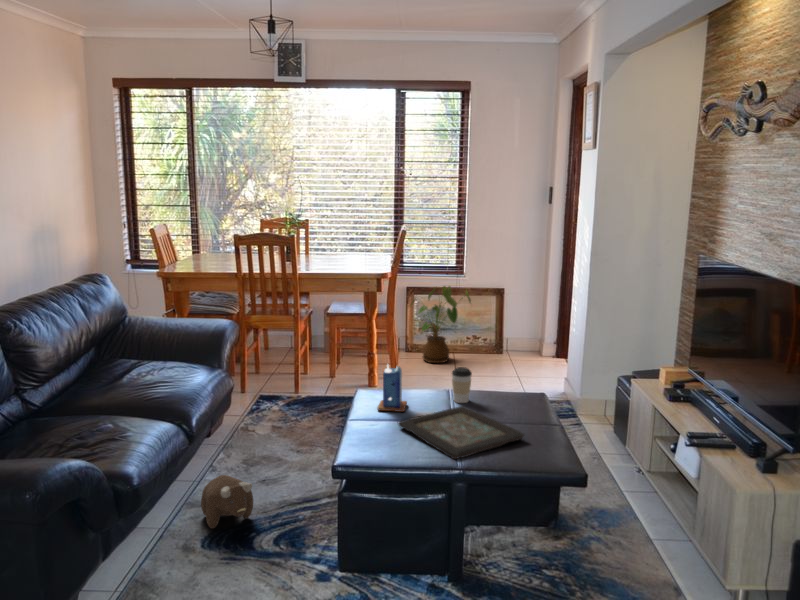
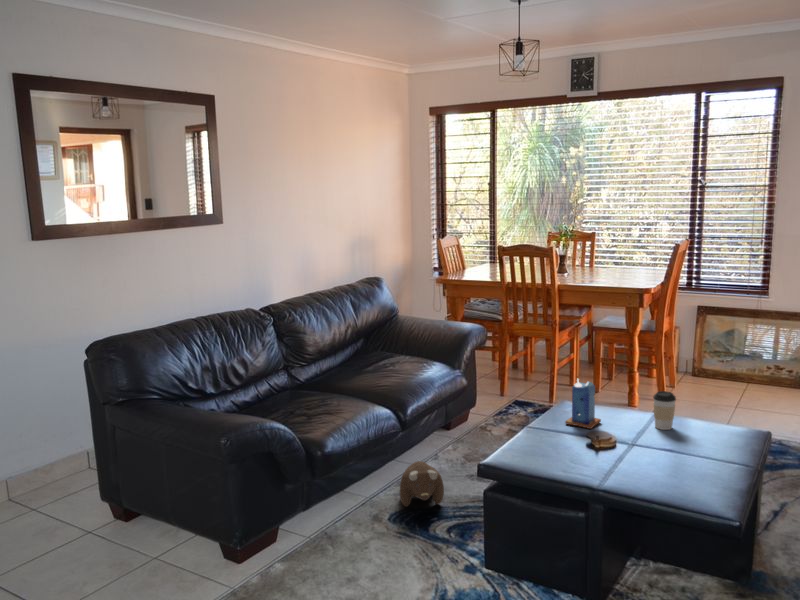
house plant: present [411,286,471,363] -> none [694,307,770,392]
decorative tray: present [398,406,524,459] -> none [570,432,697,482]

